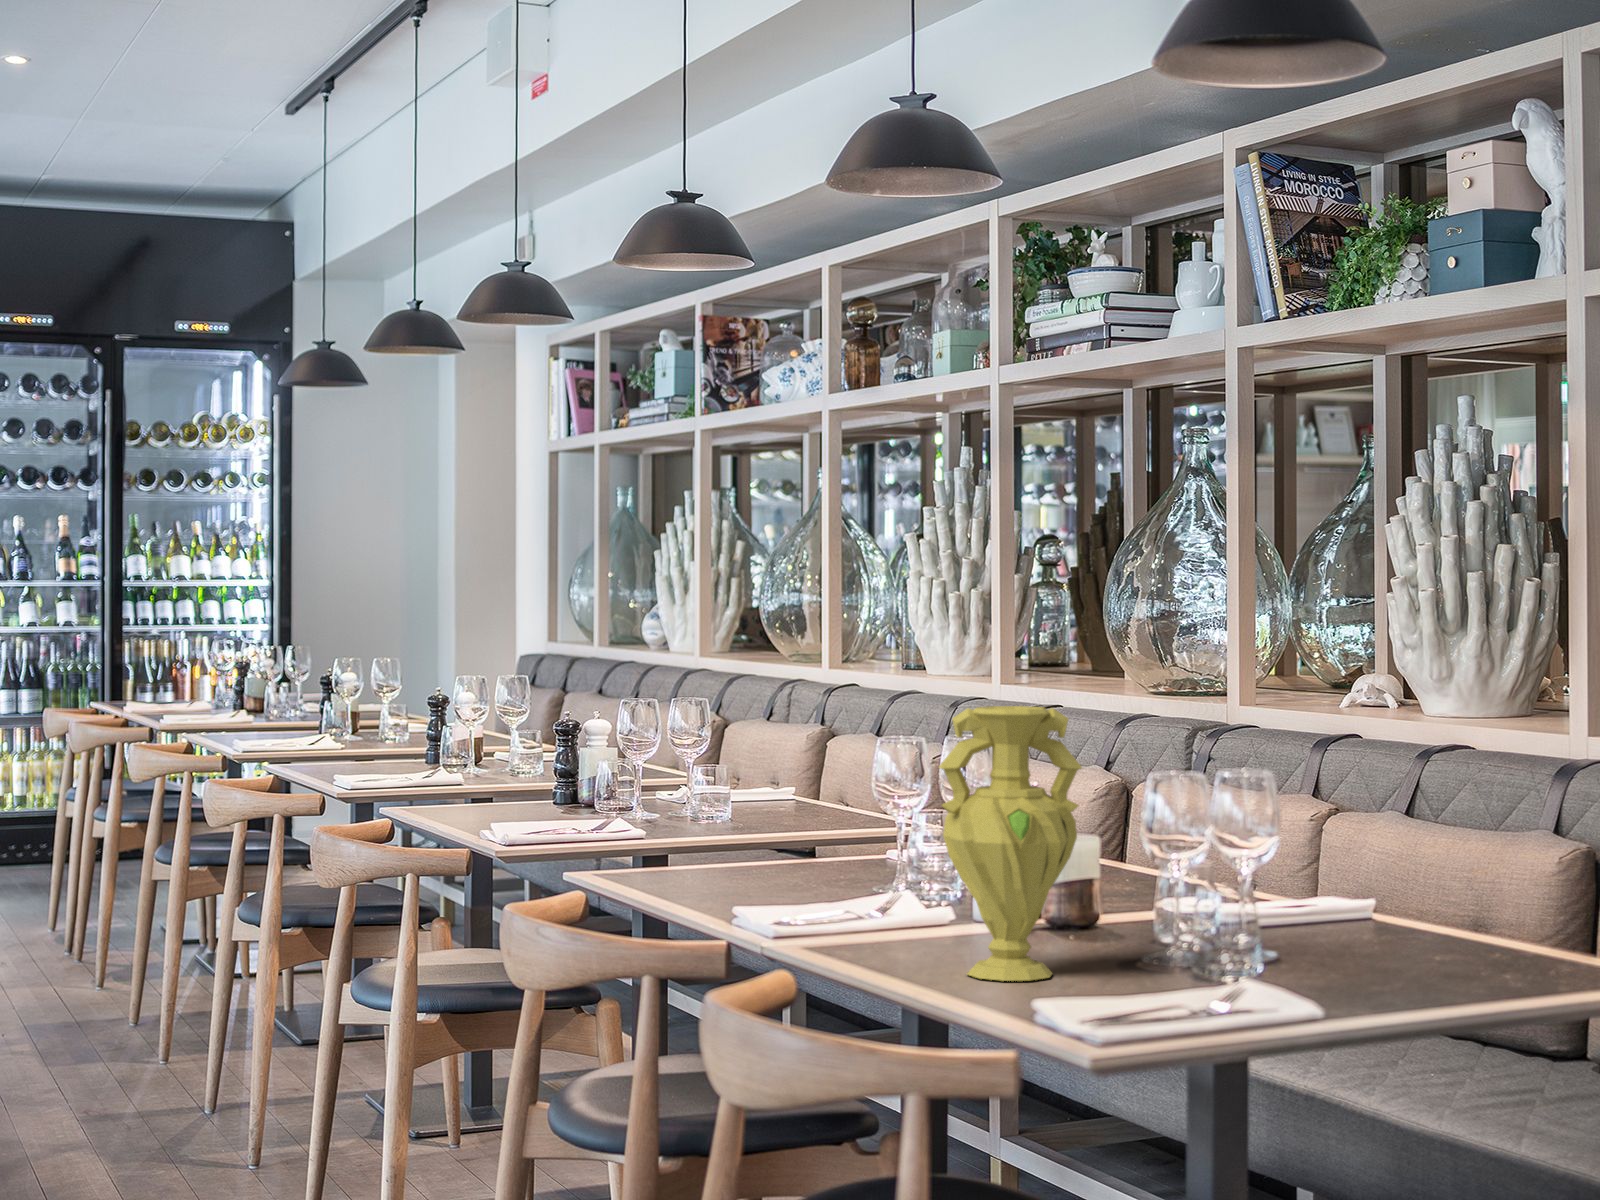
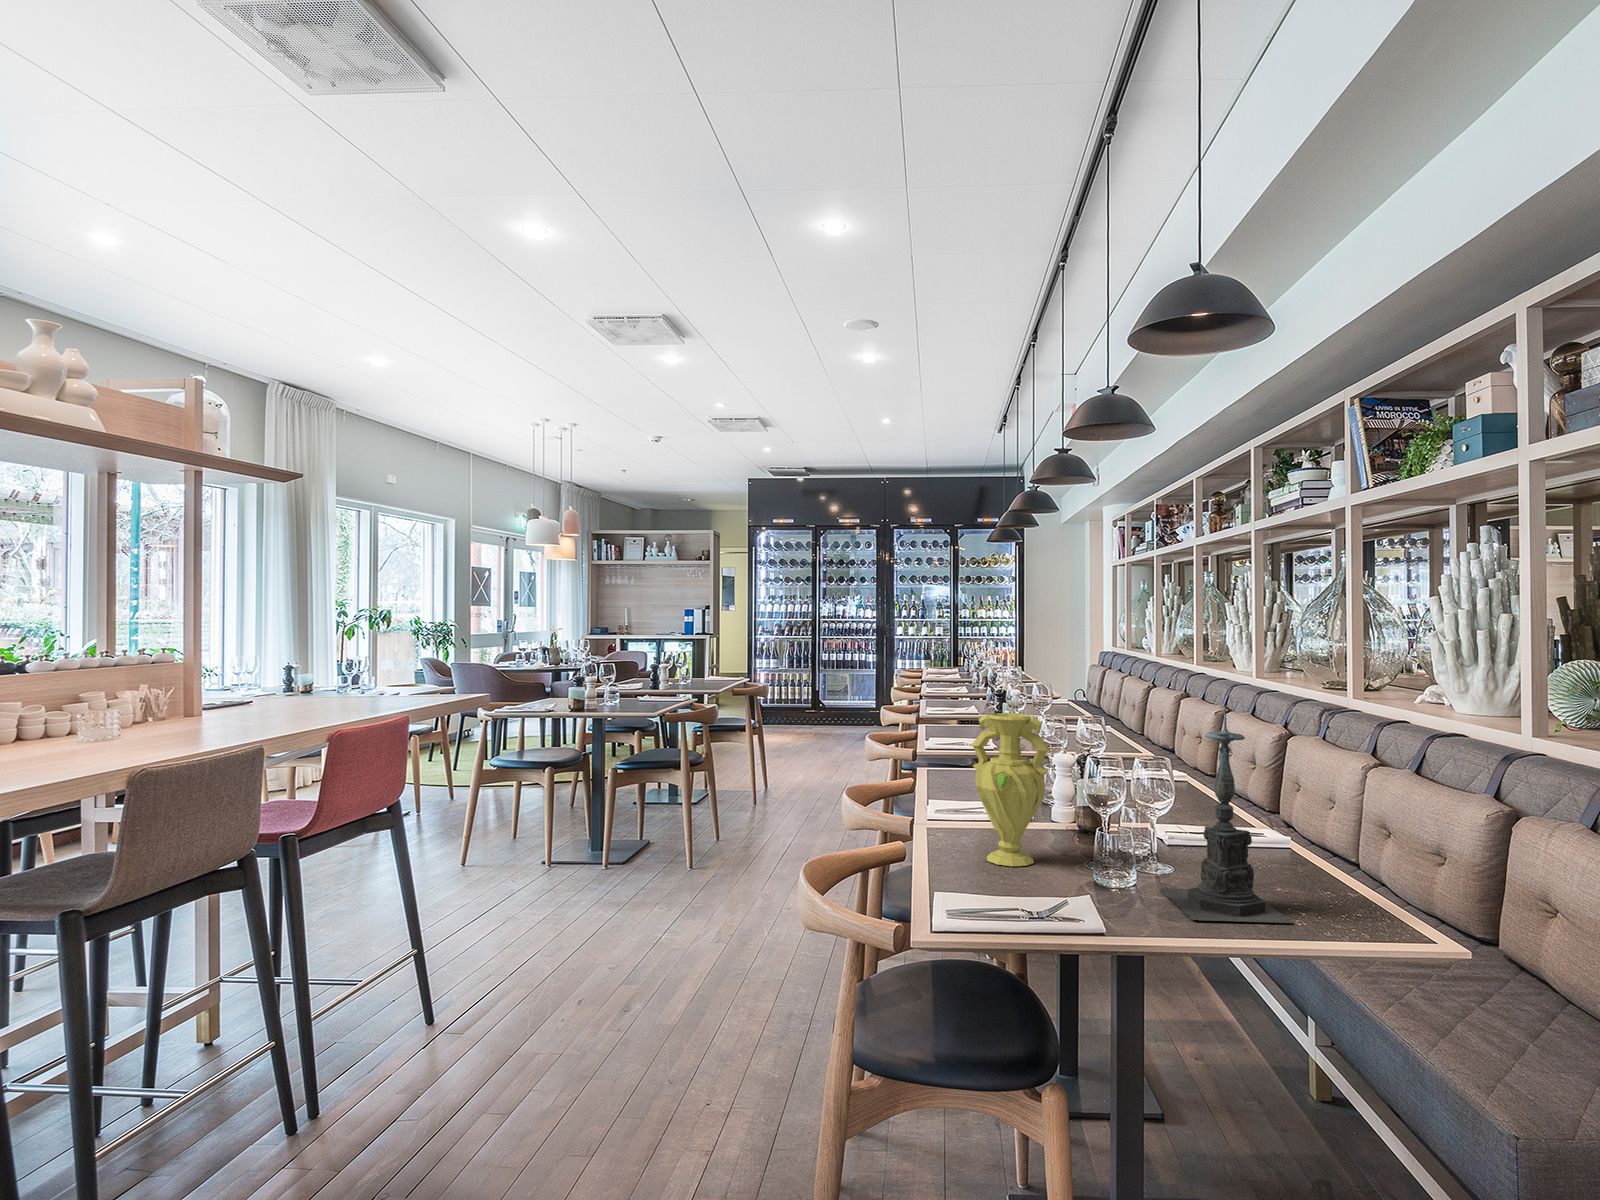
candle holder: none [1287,667,1515,1007] -> present [1159,705,1293,923]

